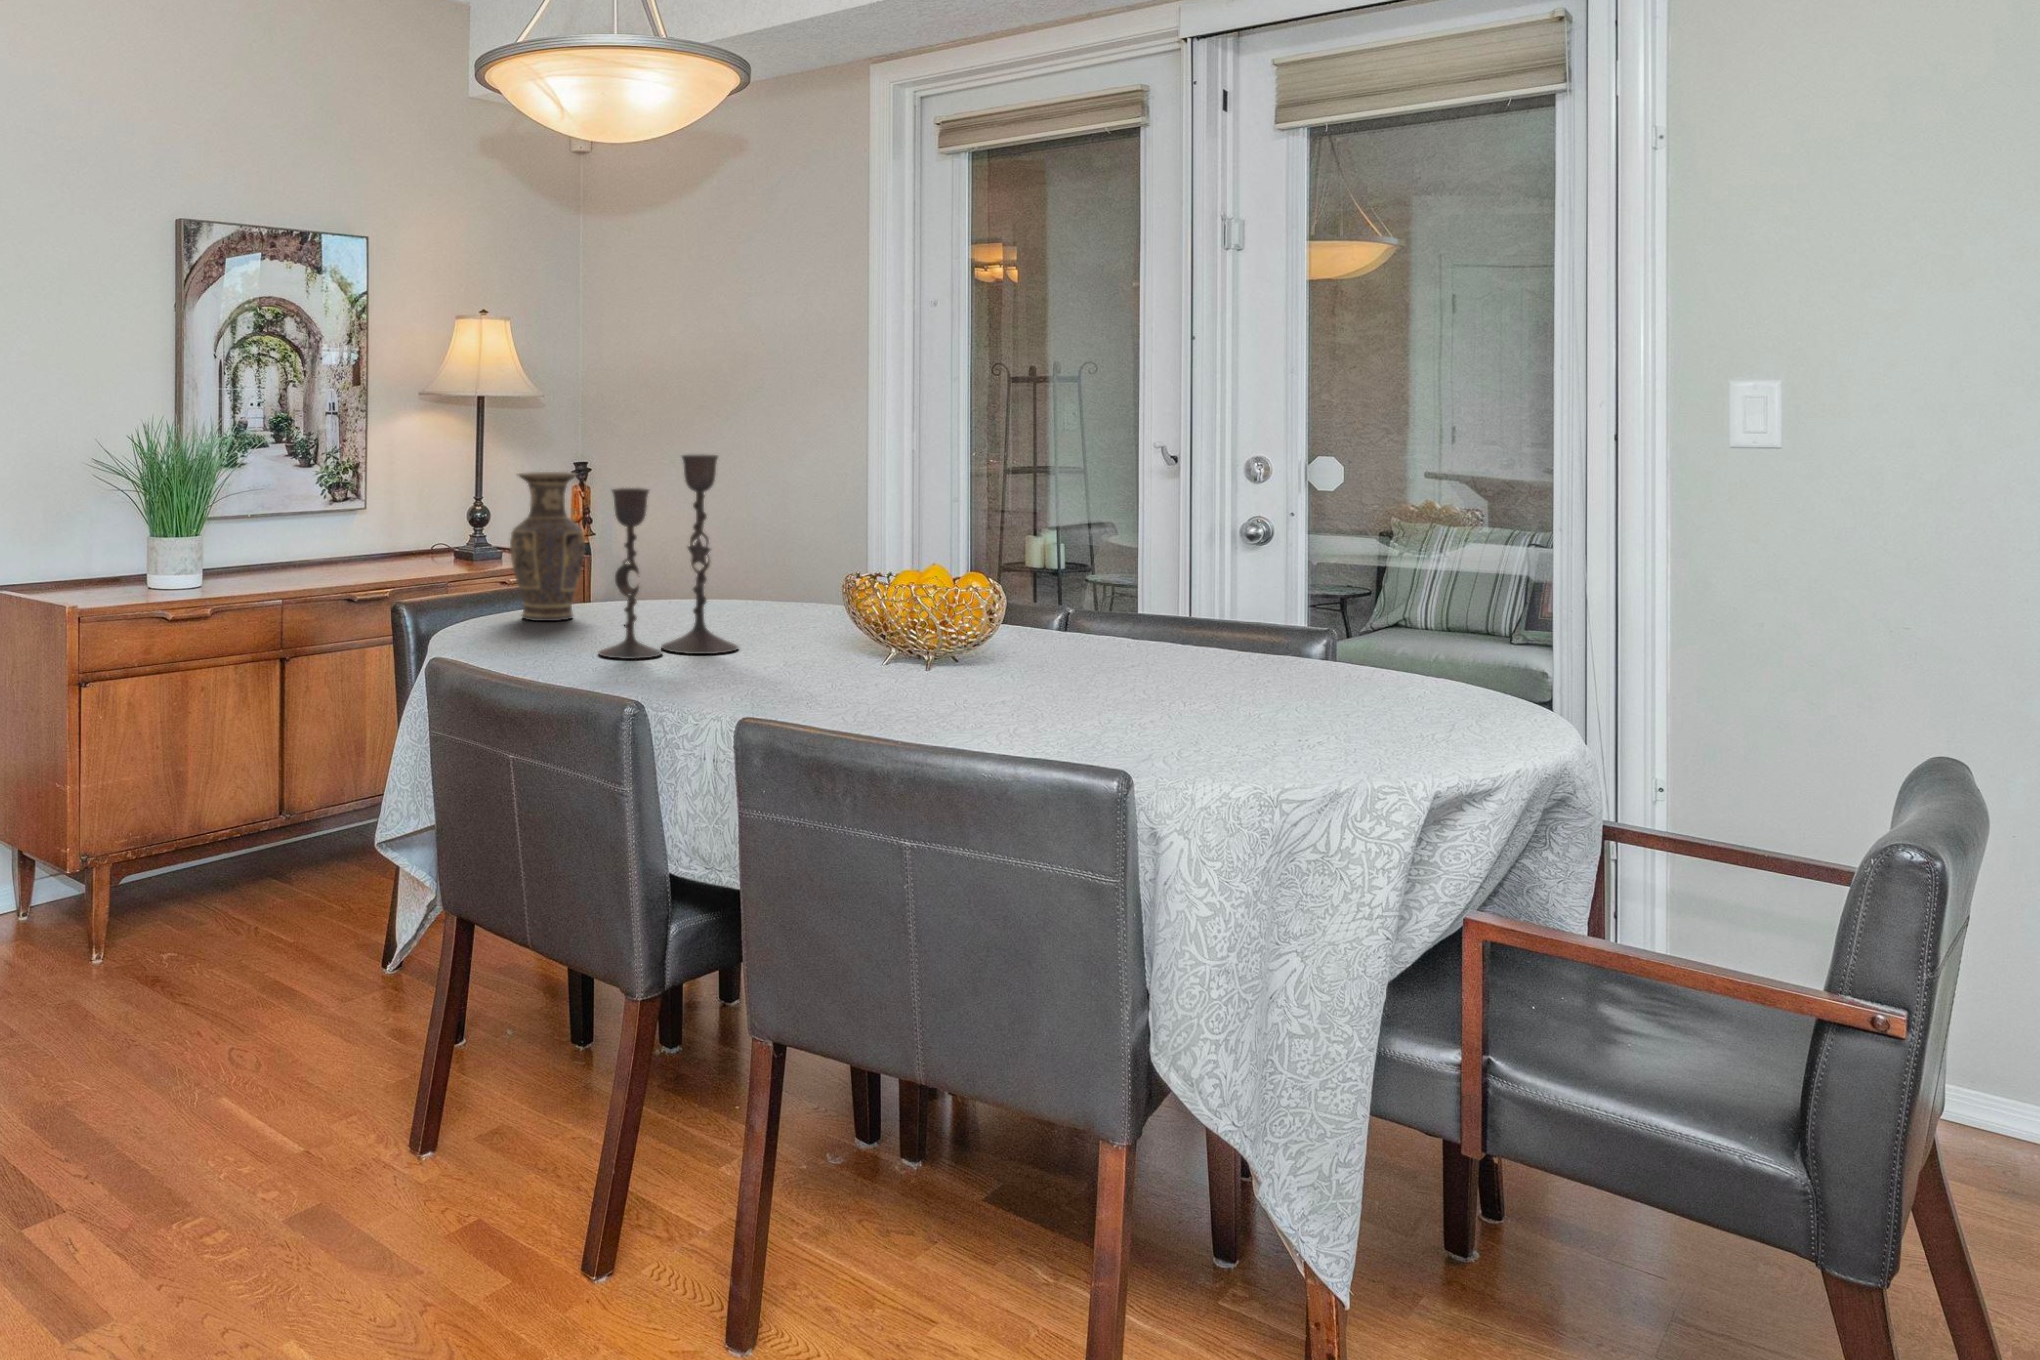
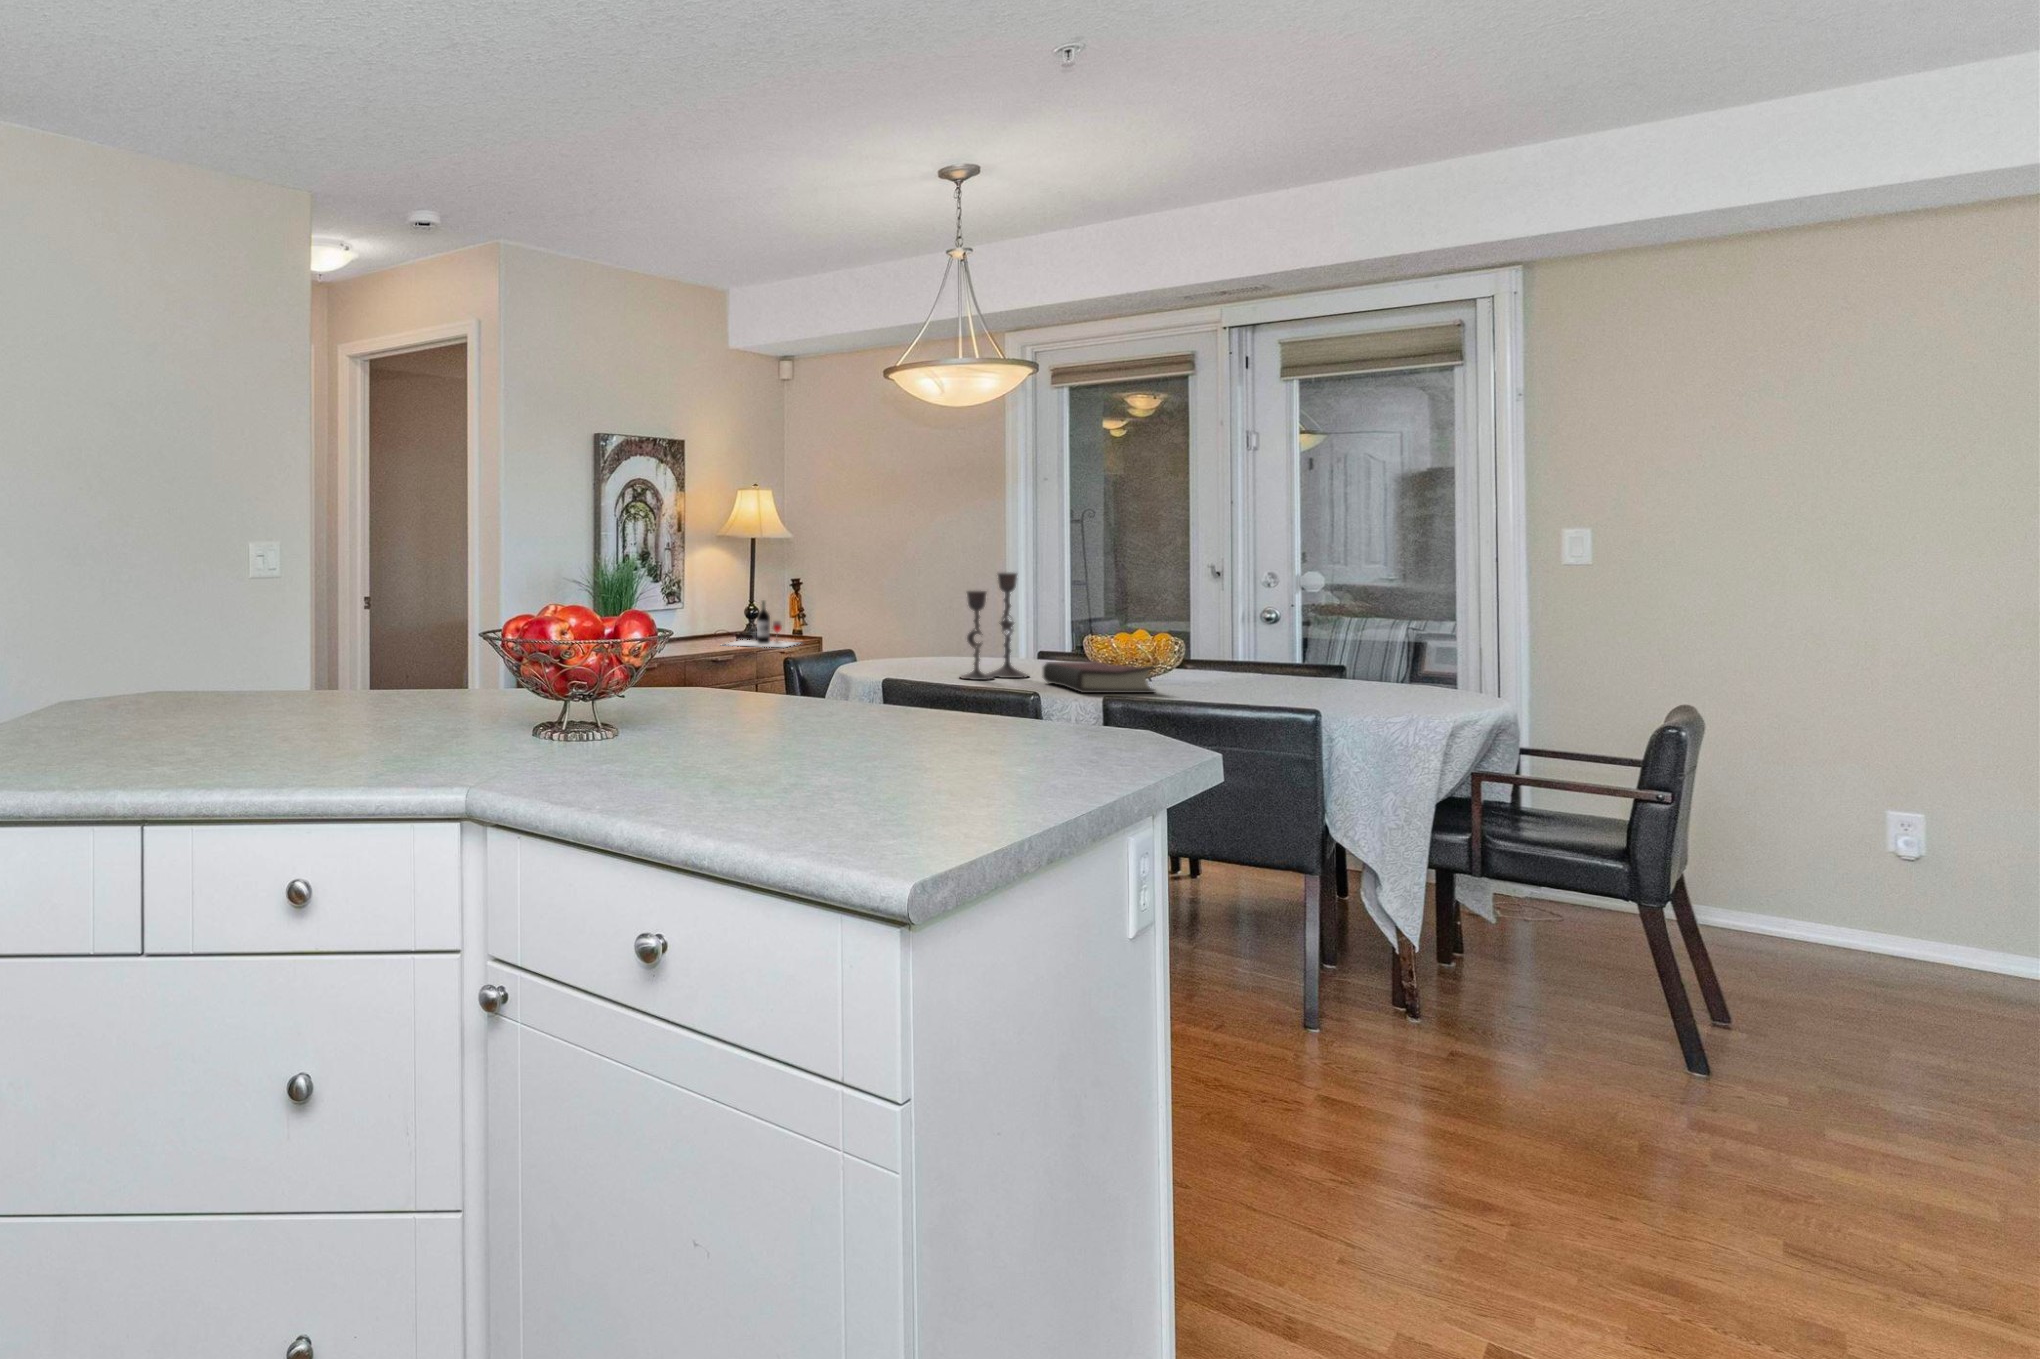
vase: present [510,472,585,621] -> none [866,584,909,666]
wine bottle: none [379,496,532,576] -> present [721,601,796,647]
hardback book: none [727,624,893,700] -> present [1043,661,1155,693]

